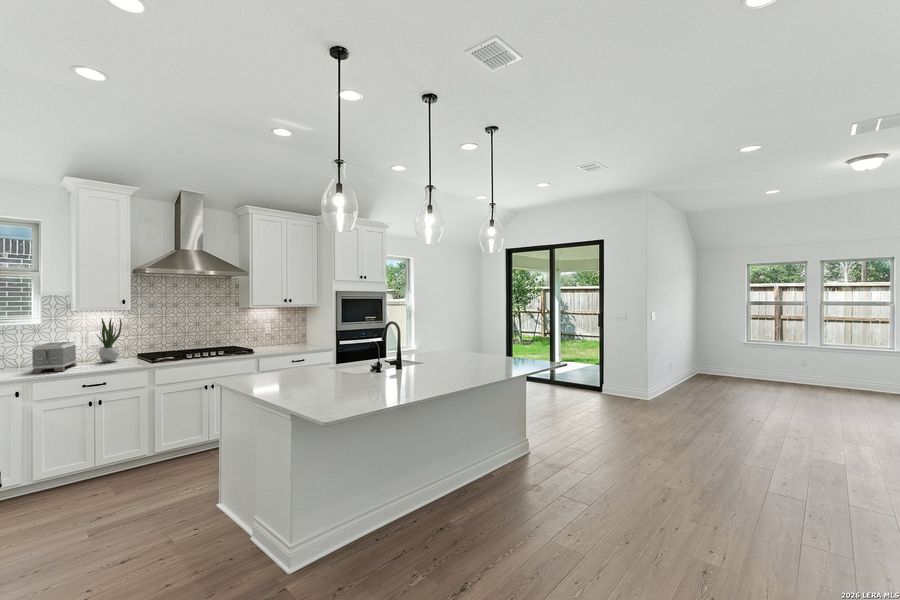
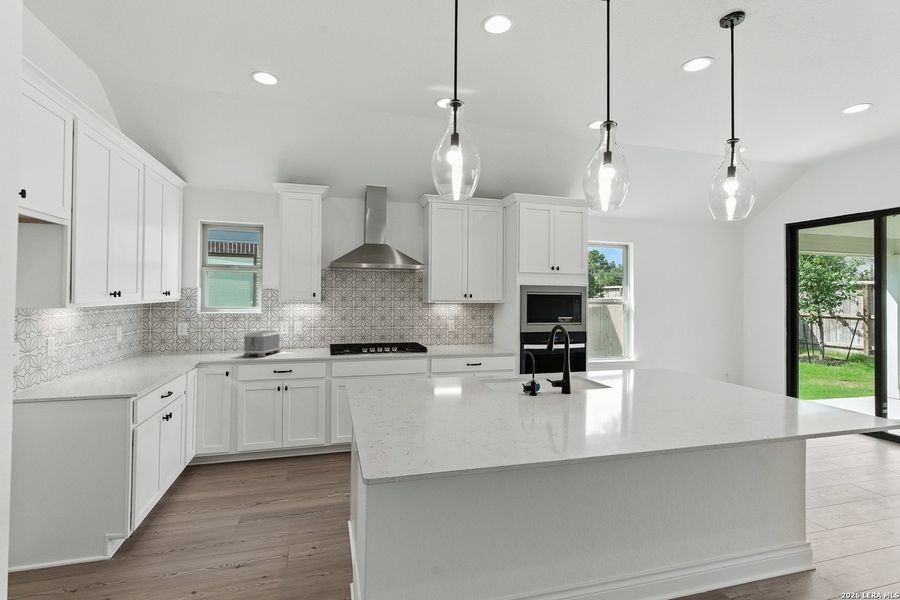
potted plant: present [97,319,122,362] -> none [295,310,314,351]

